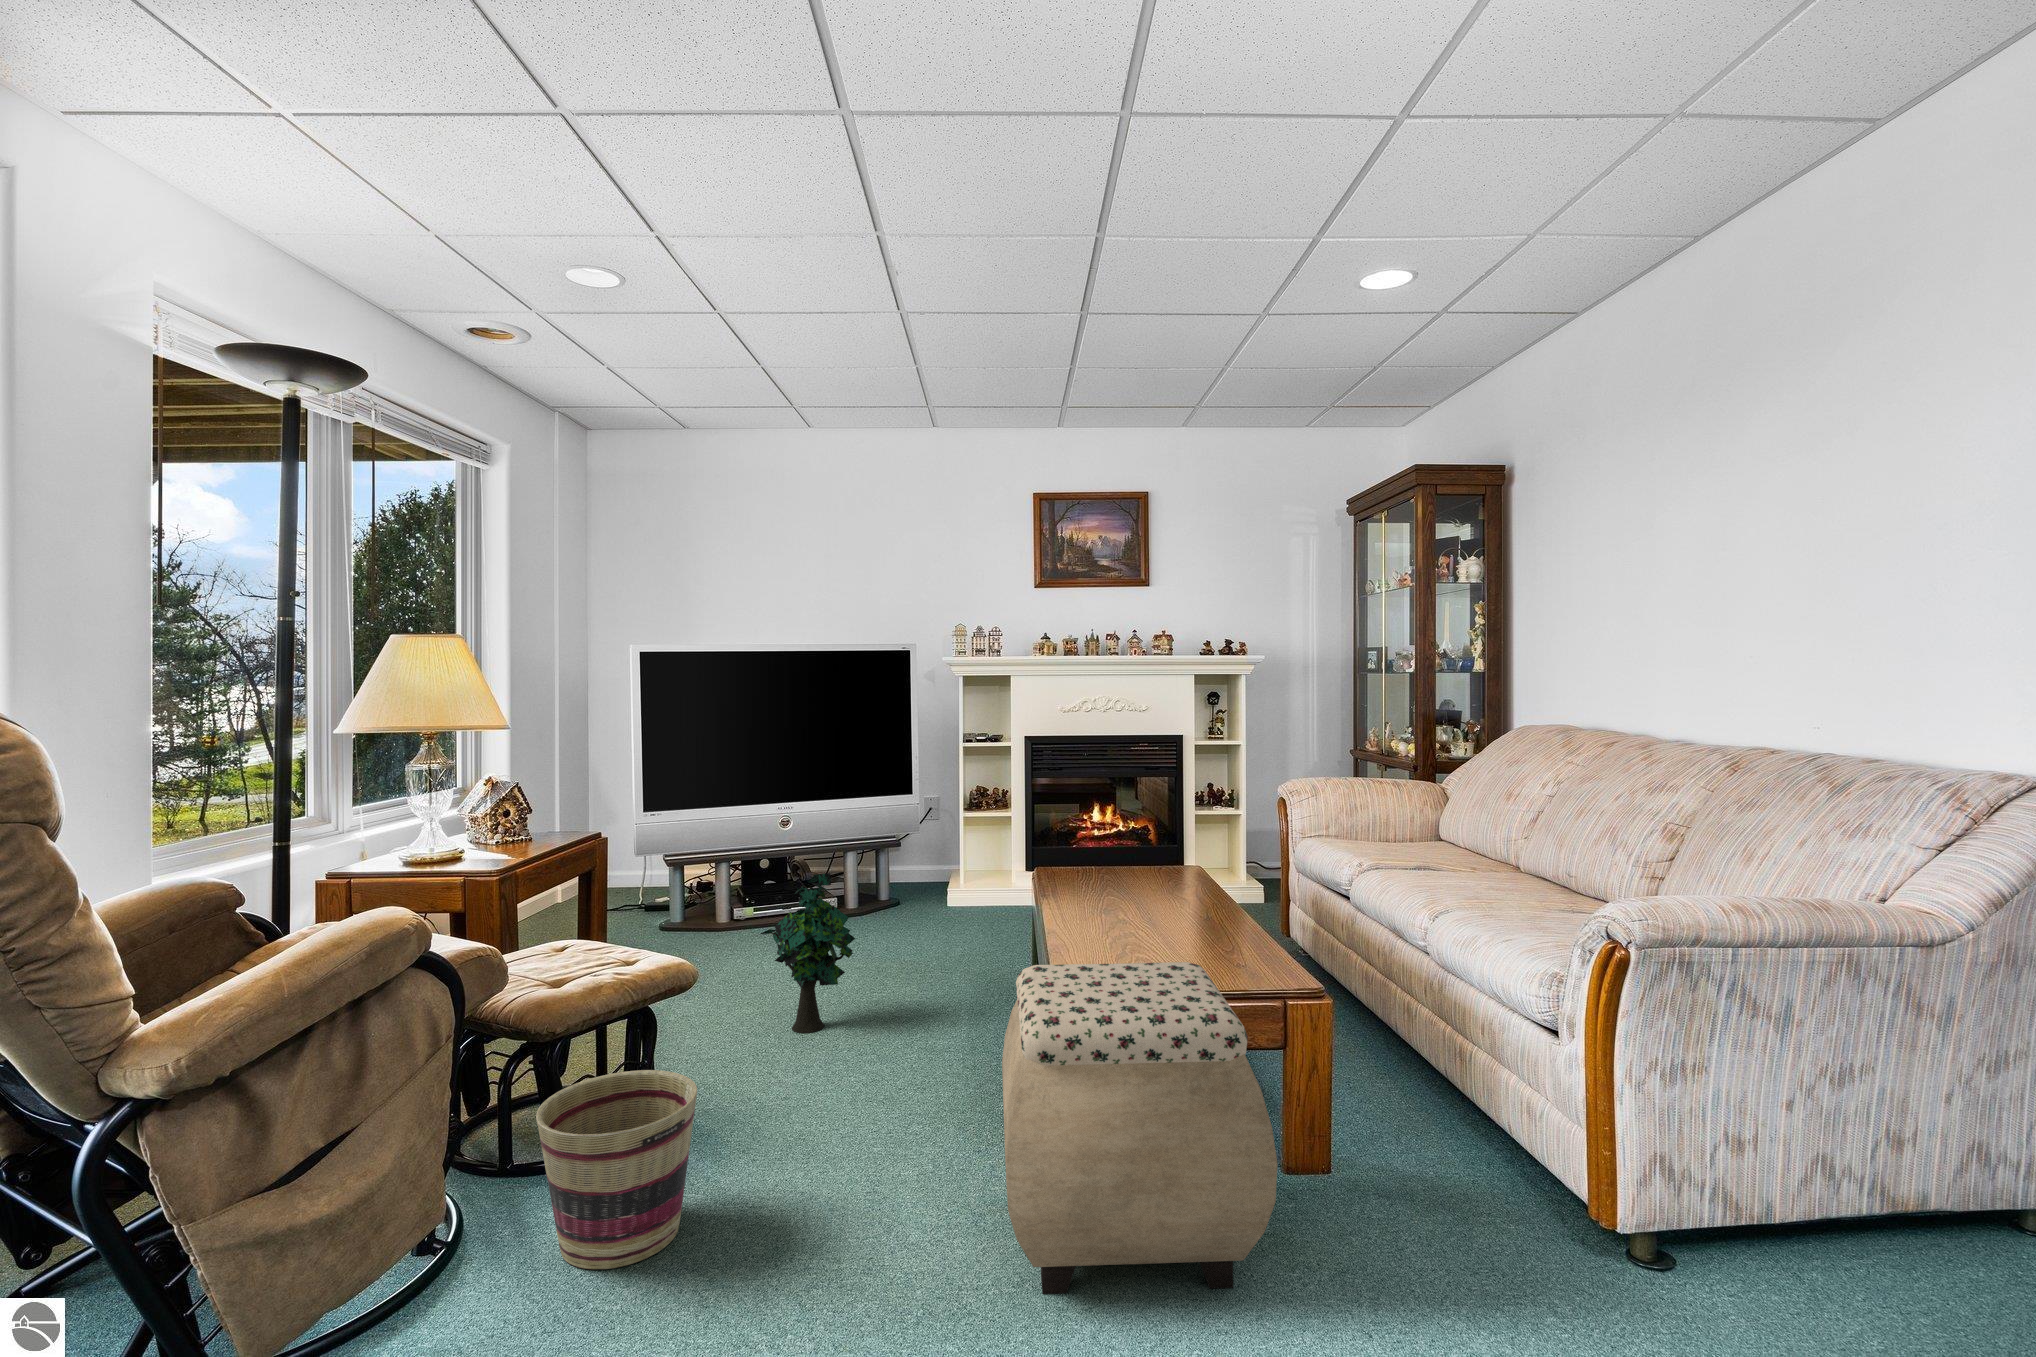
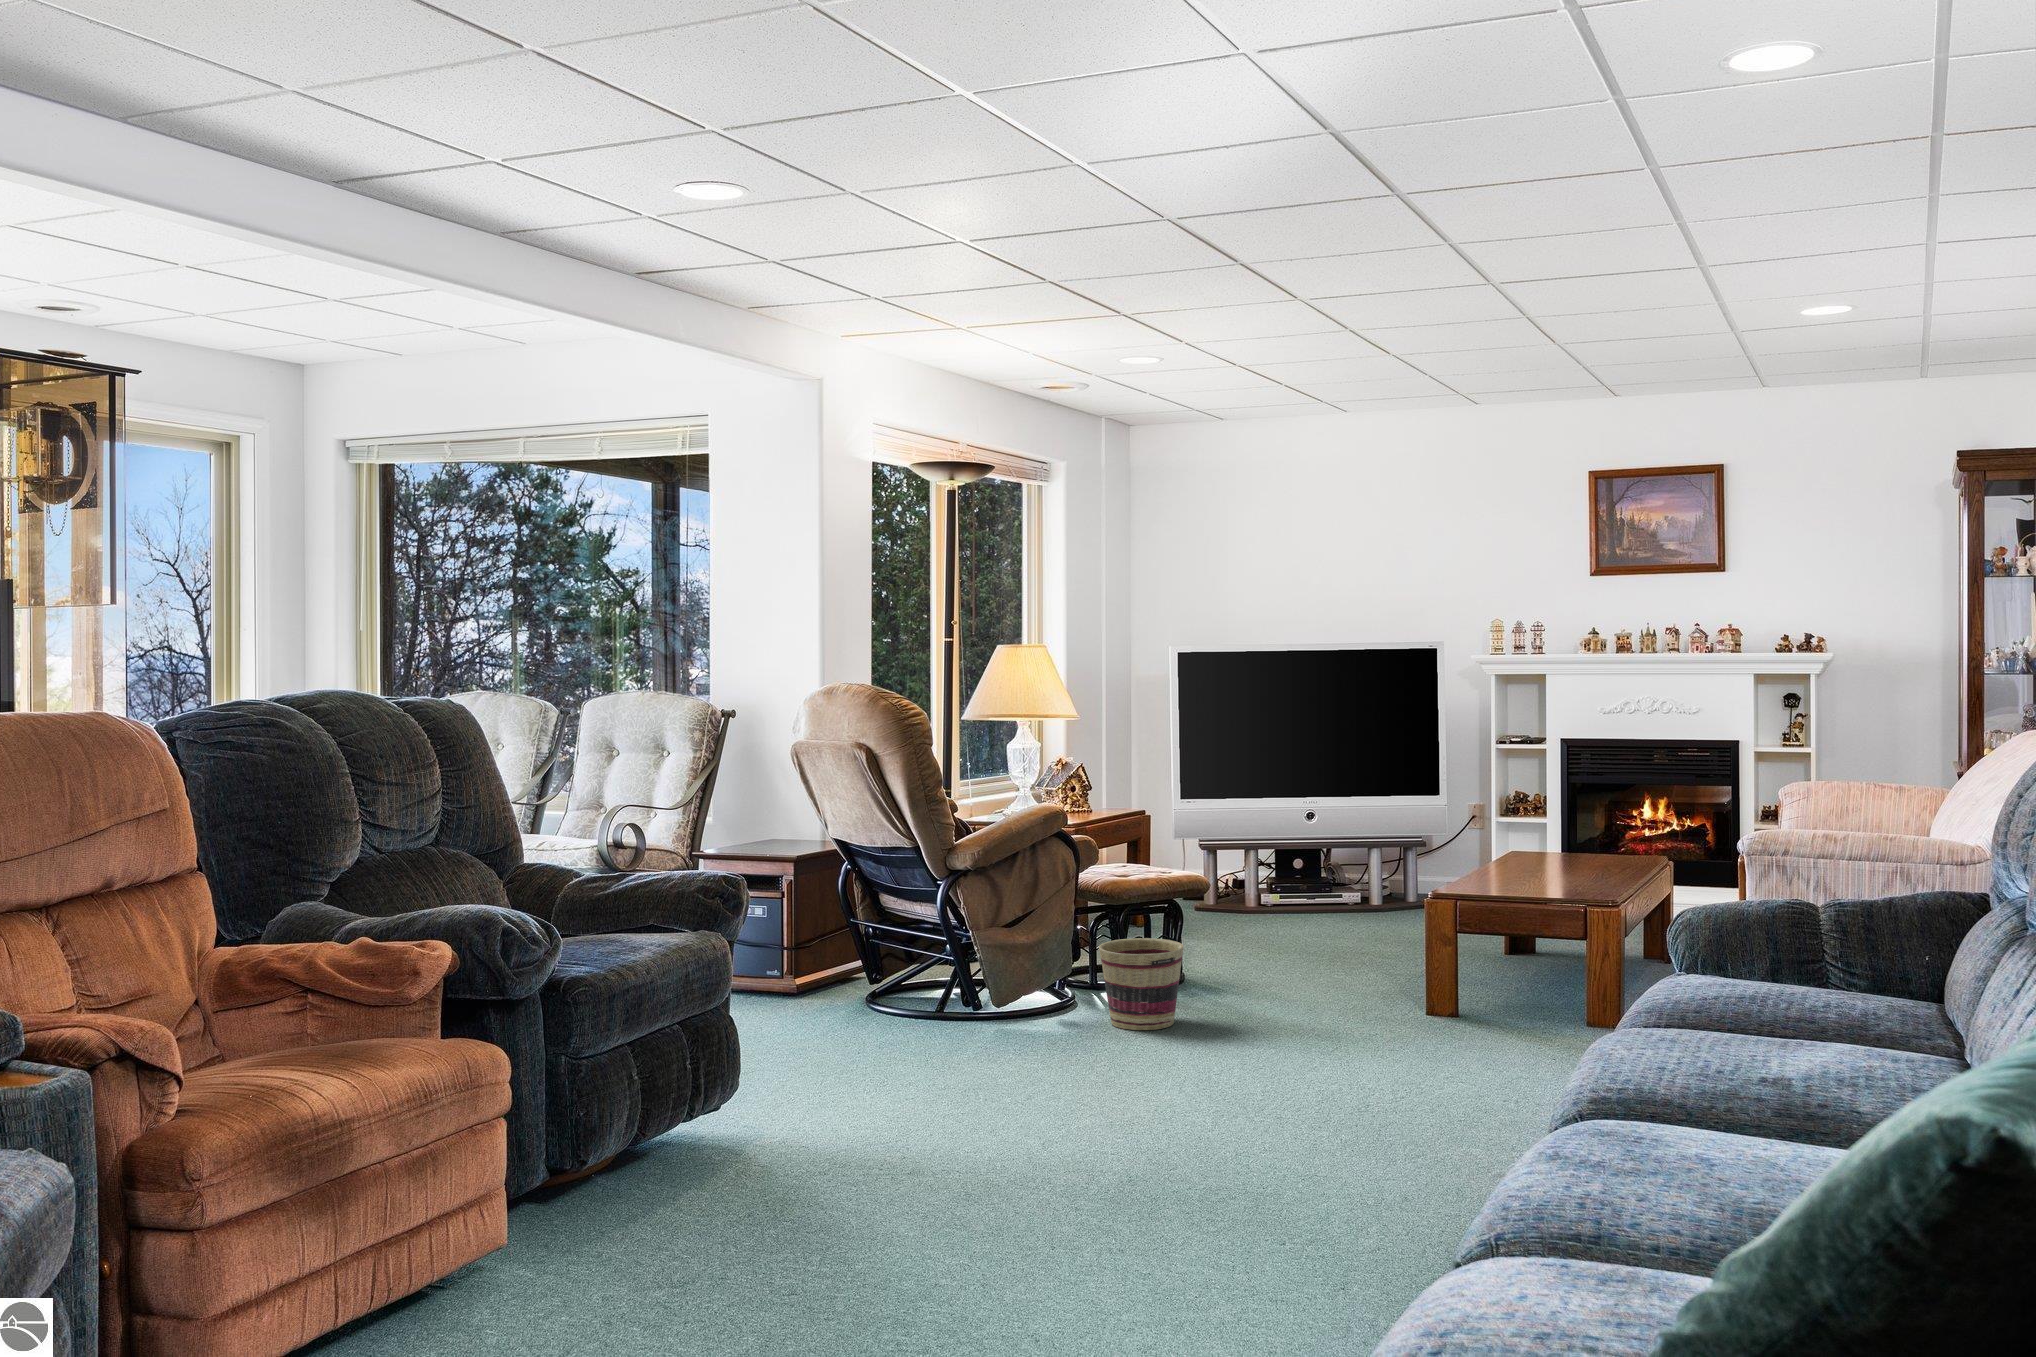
decorative plant: present [761,873,855,1033] -> none [1253,846,1327,969]
ottoman: present [1002,962,1278,1294] -> none [1329,892,1510,1071]

